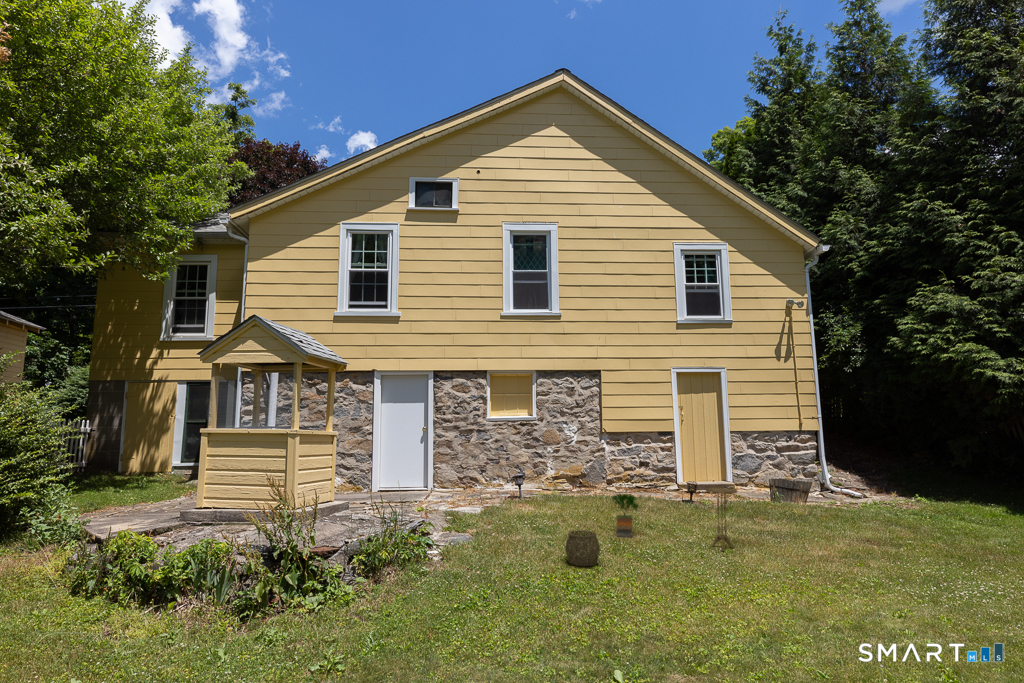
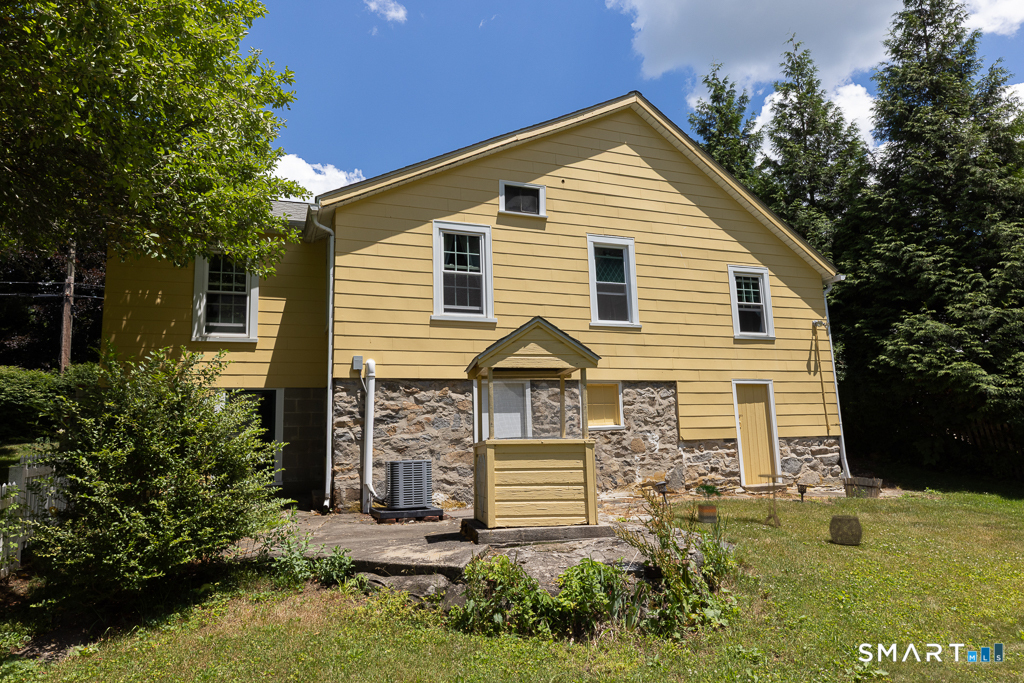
side table: present [706,487,737,551] -> present [758,474,786,527]
potted tree: present [612,494,639,537] -> present [695,485,722,523]

